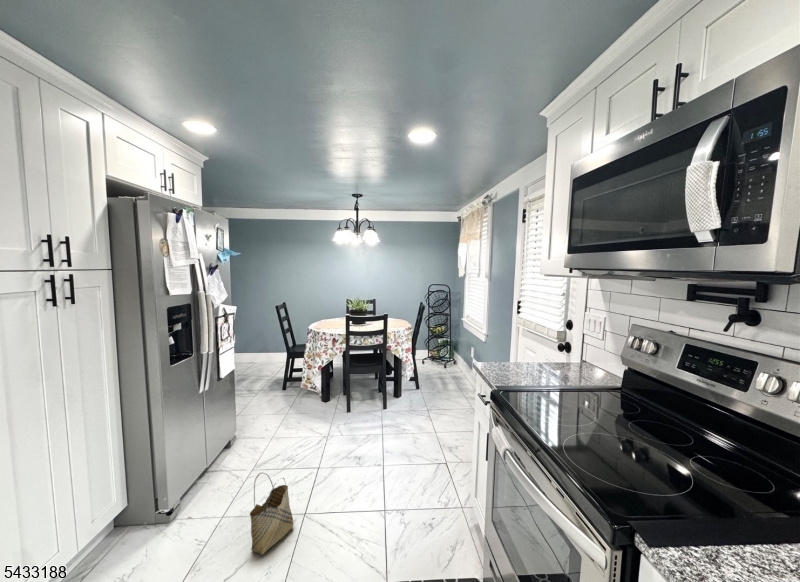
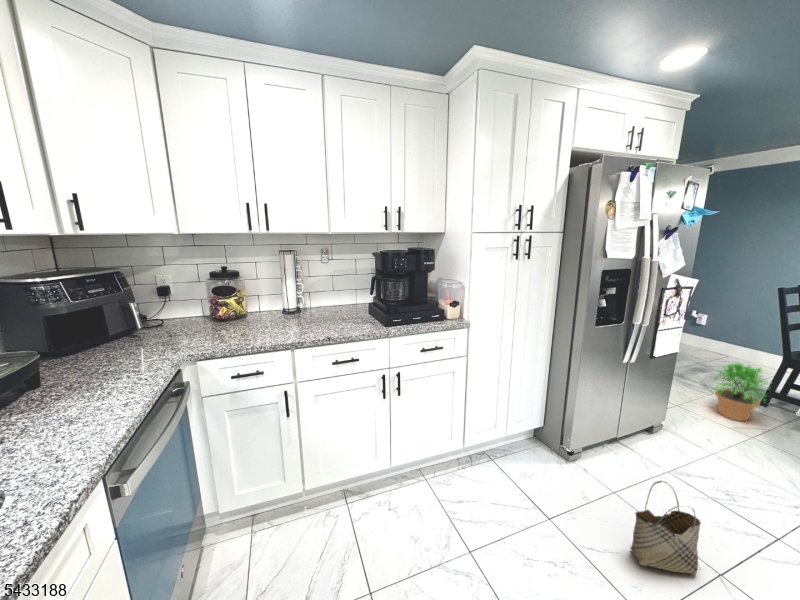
potted plant: none [253,363,288,408] -> present [712,362,768,421]

